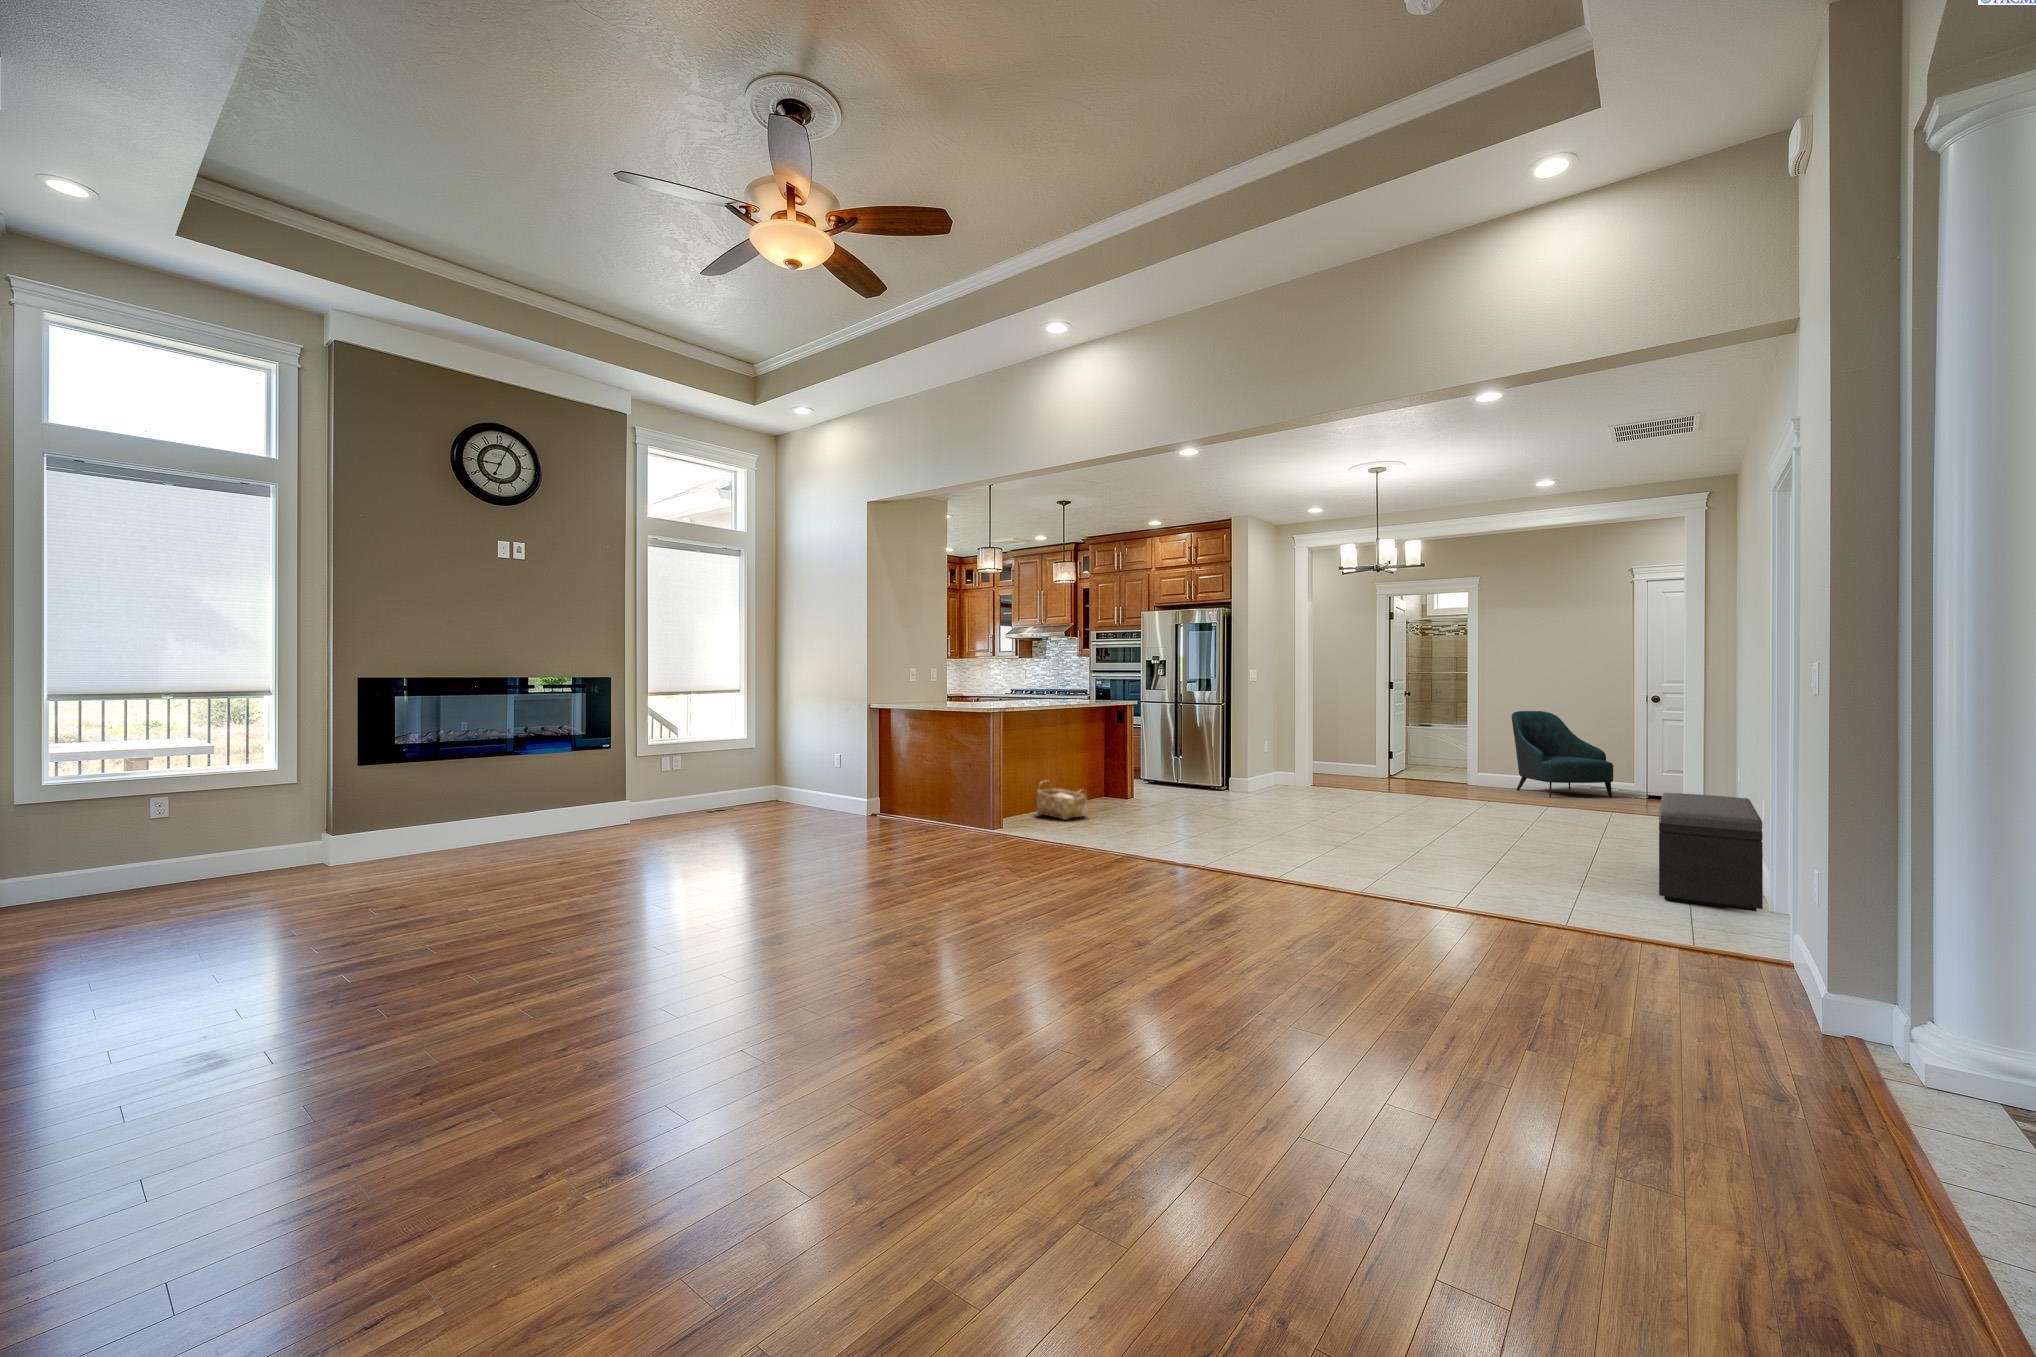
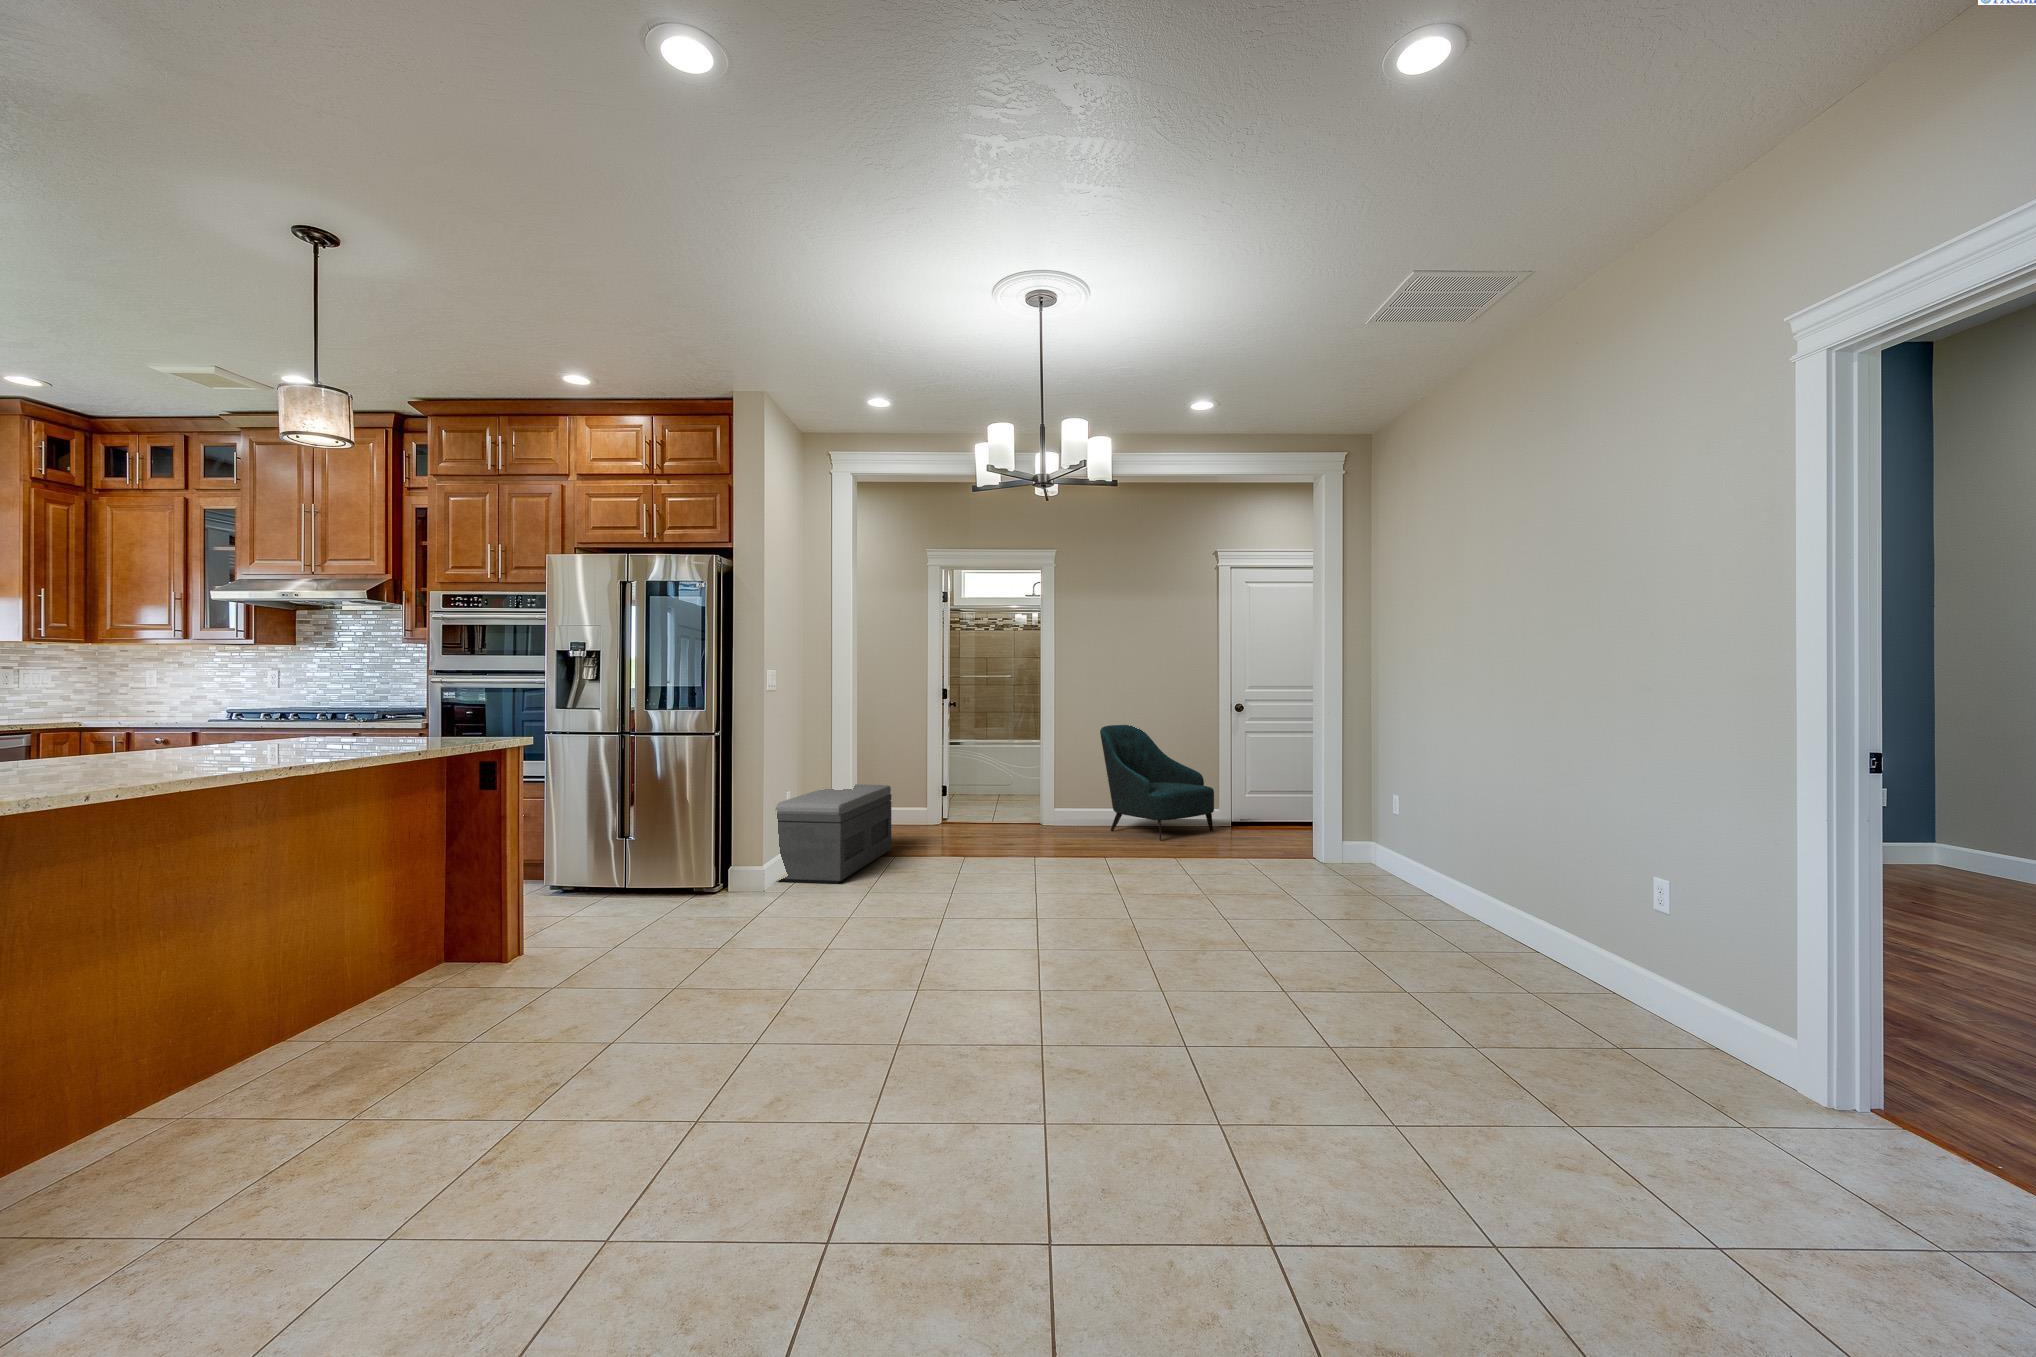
woven basket: present [1037,780,1087,820] -> none [152,988,354,1118]
storage bench: present [1659,793,1763,911] -> present [776,784,891,883]

